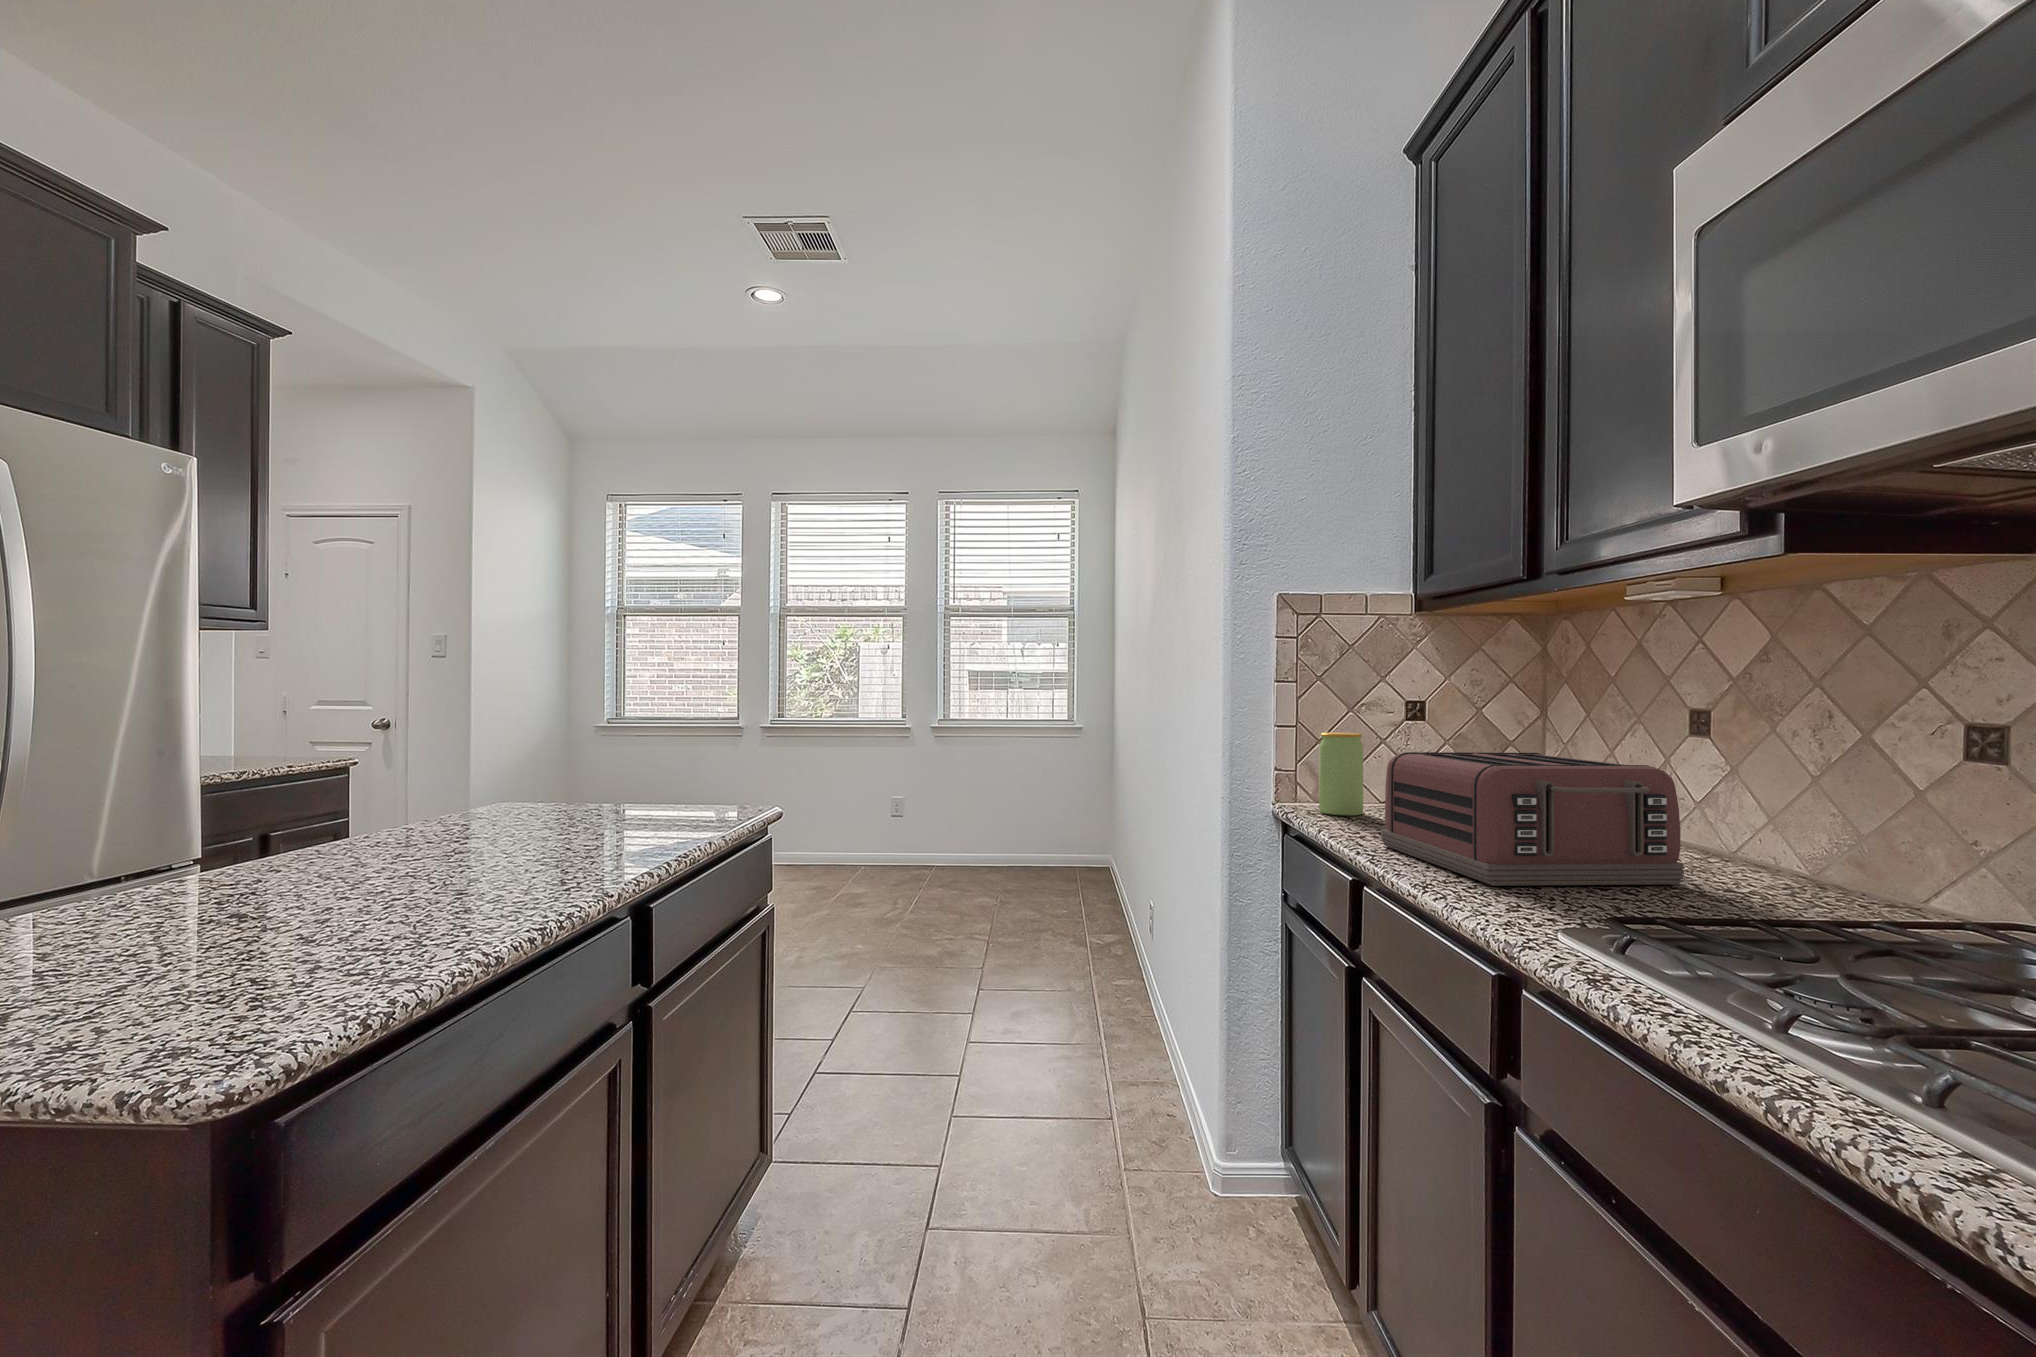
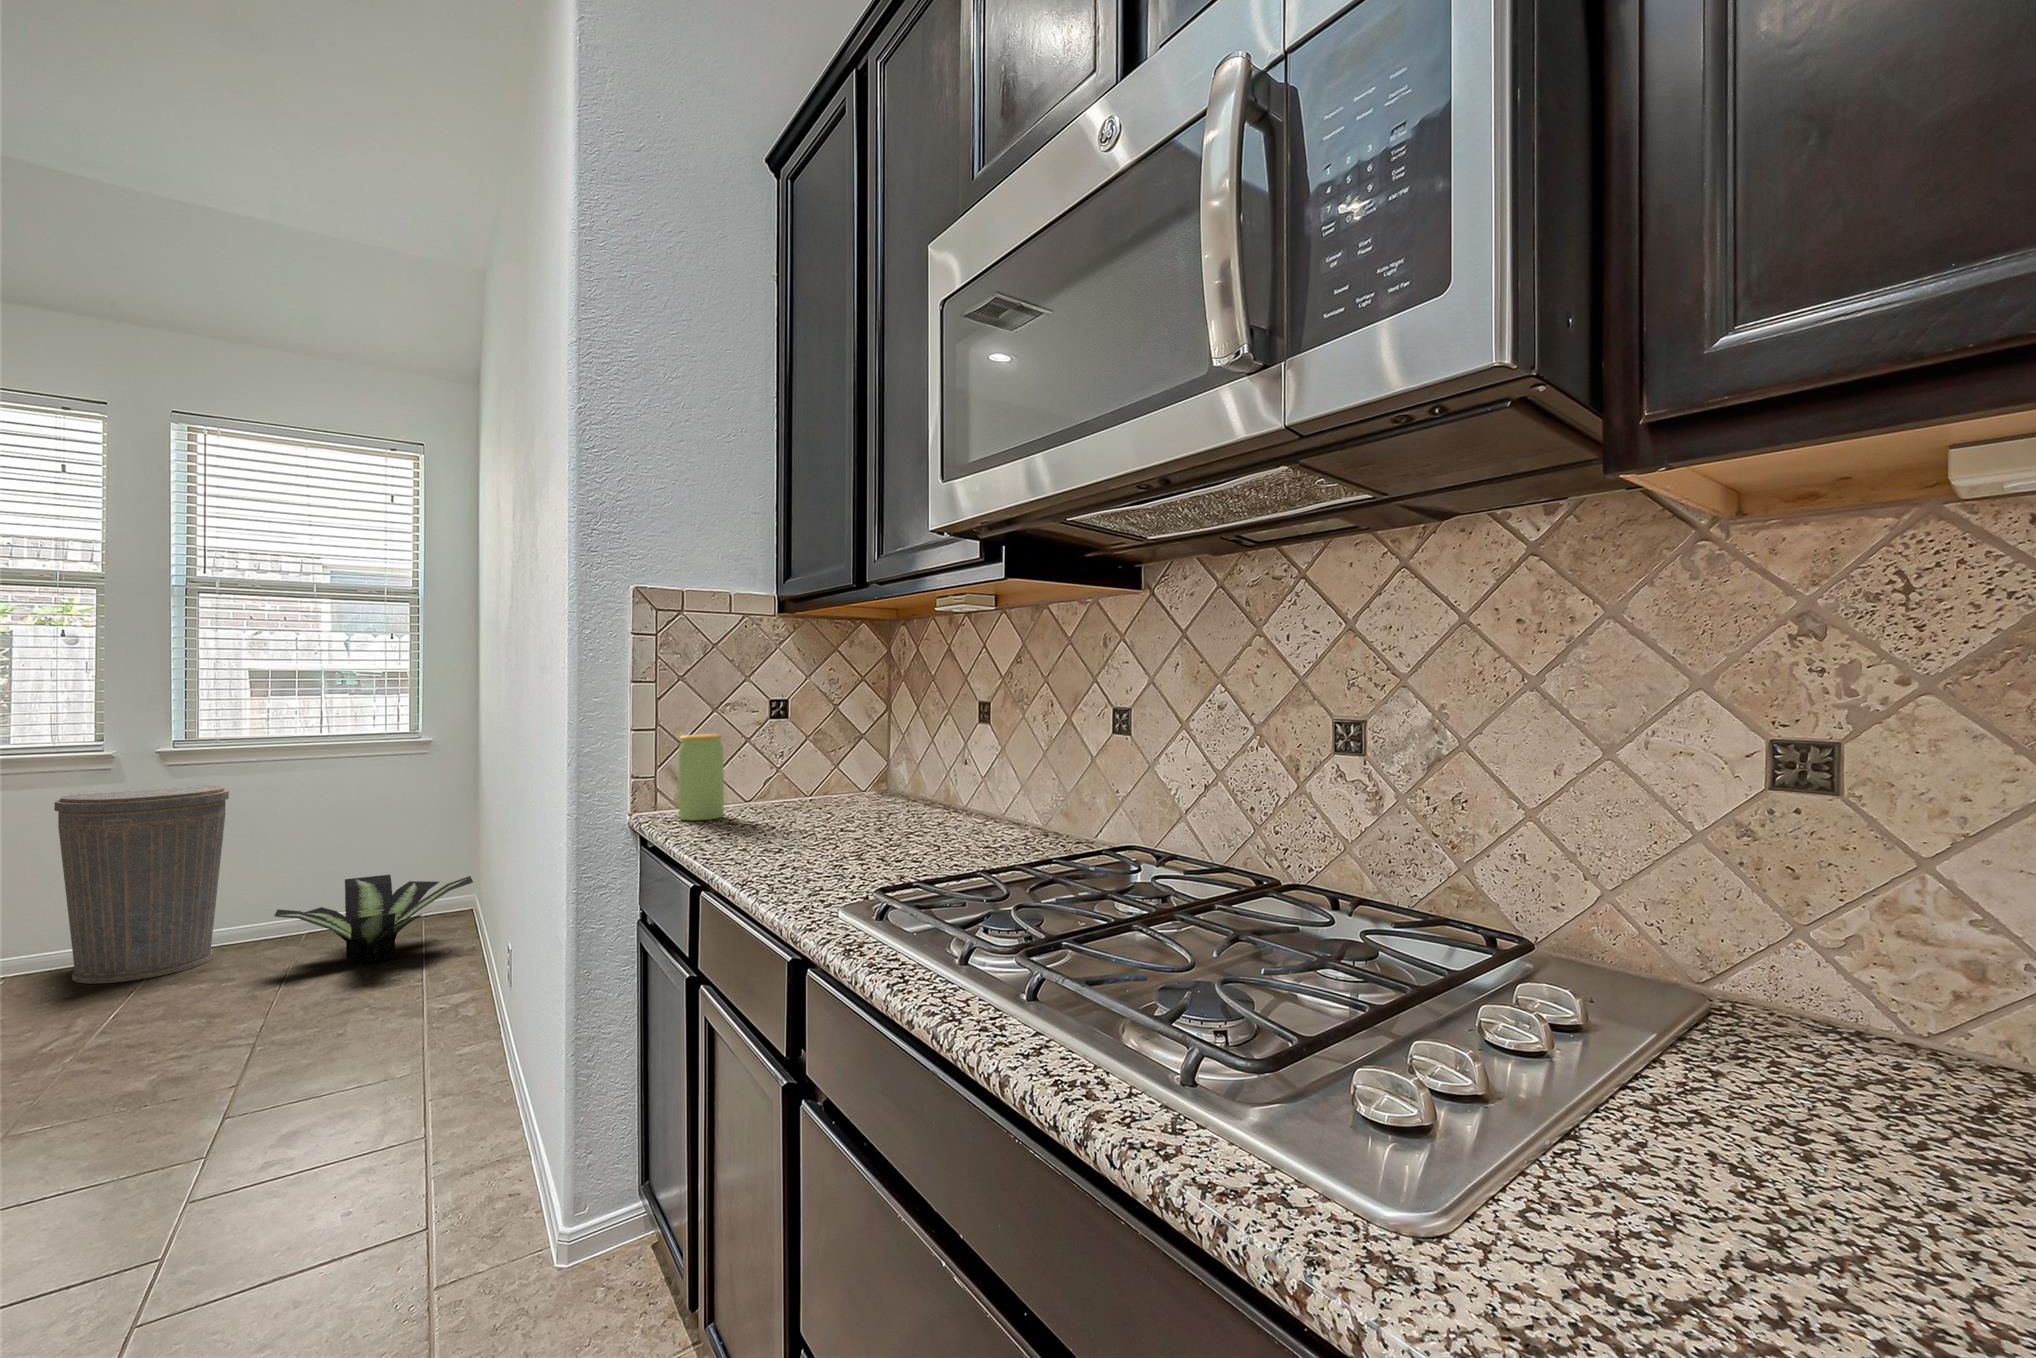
trash can: none [872,752,959,885] -> present [54,786,229,984]
toaster: present [1381,752,1684,886] -> none [723,746,962,875]
potted plant: none [986,832,1112,900] -> present [274,875,473,964]

